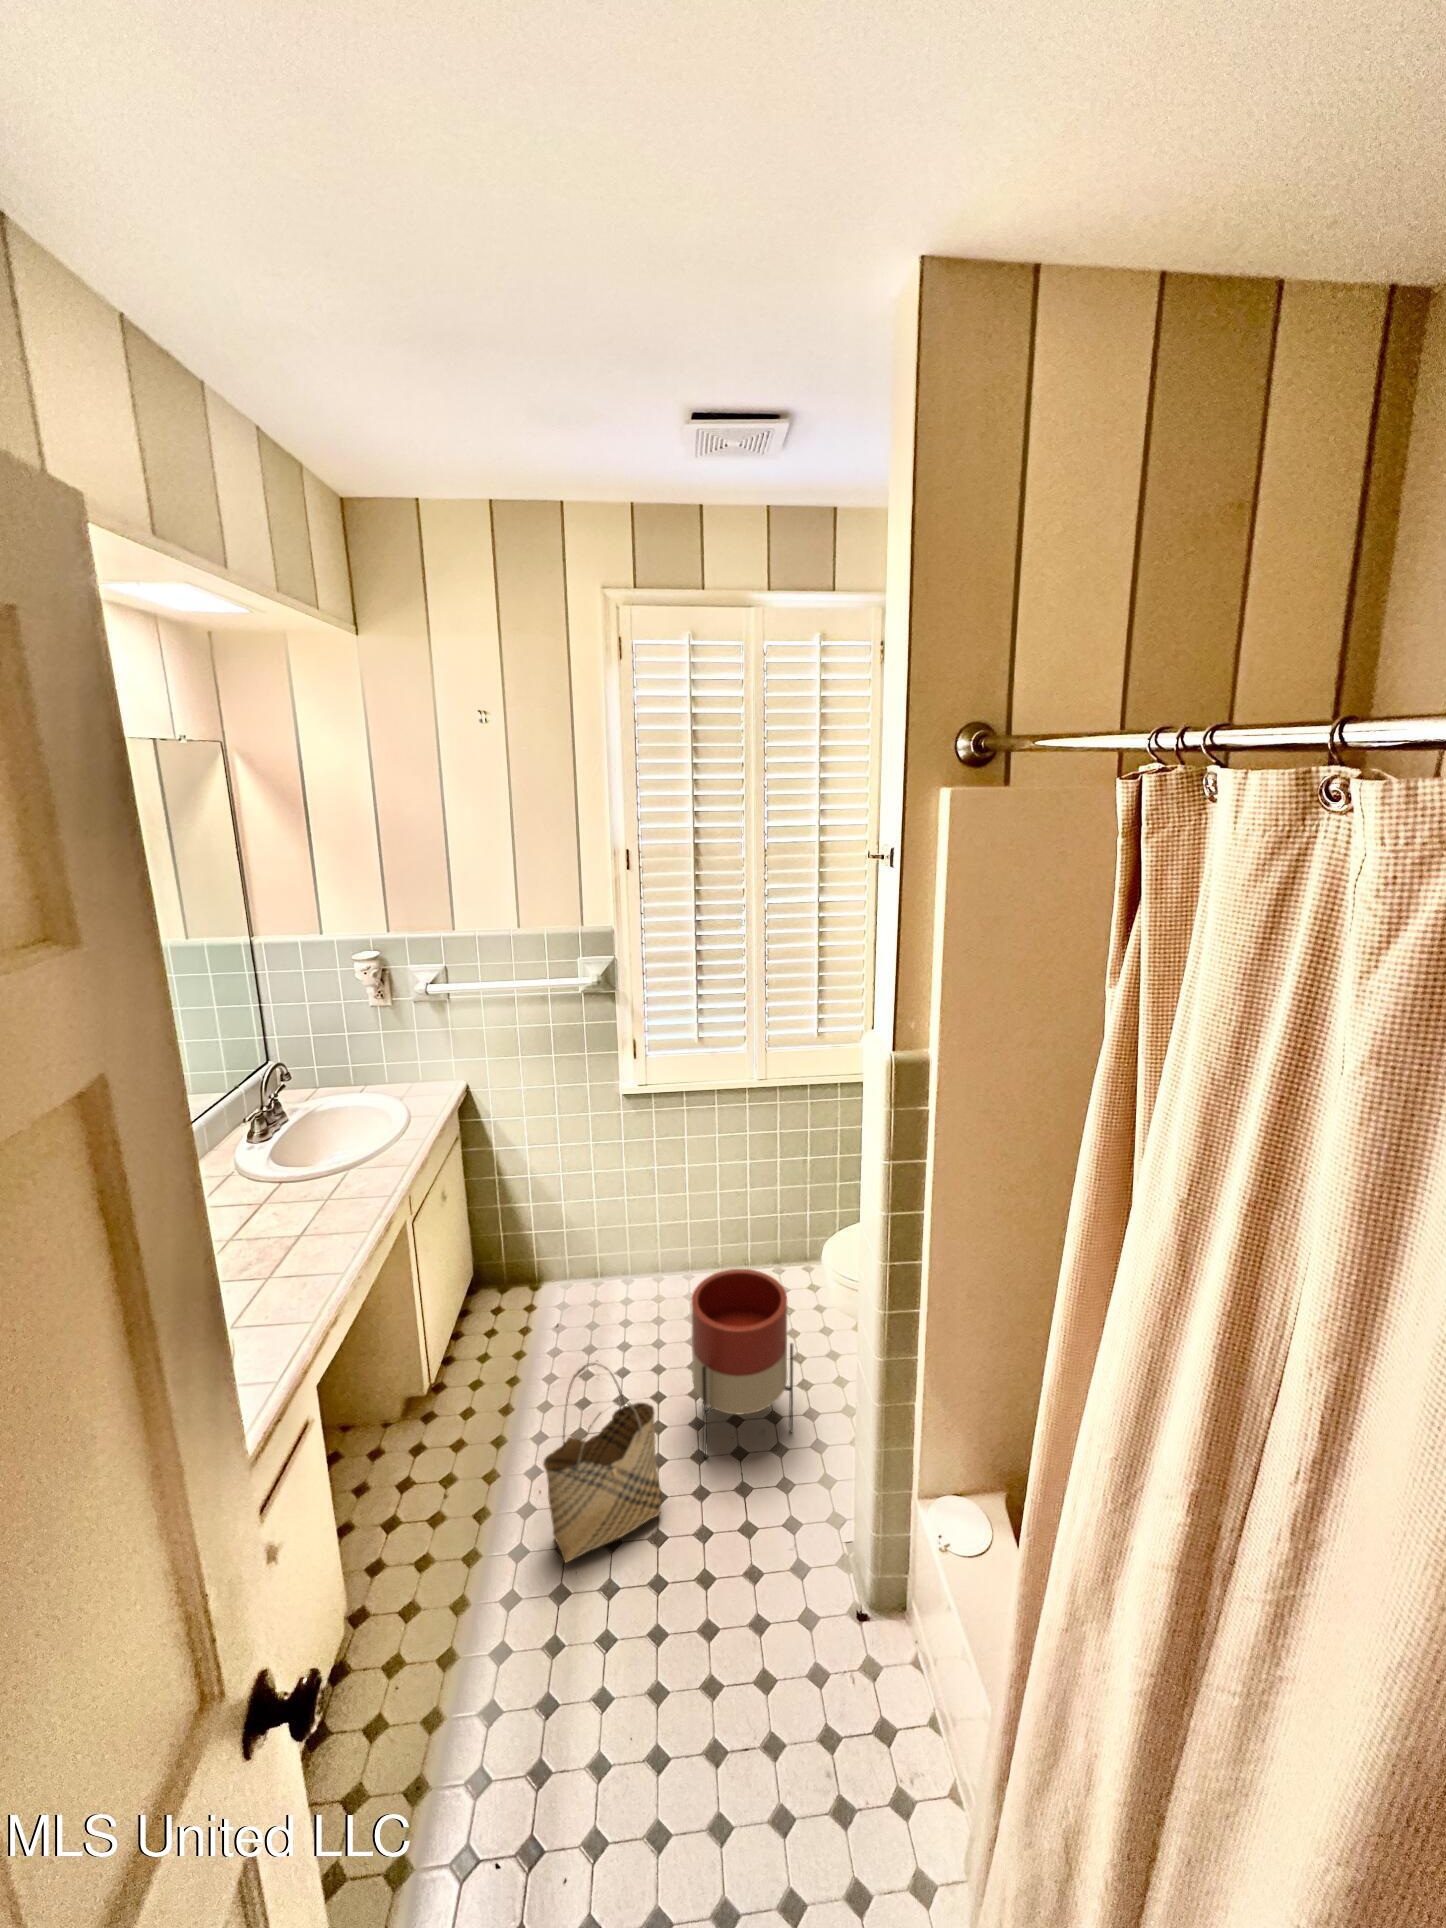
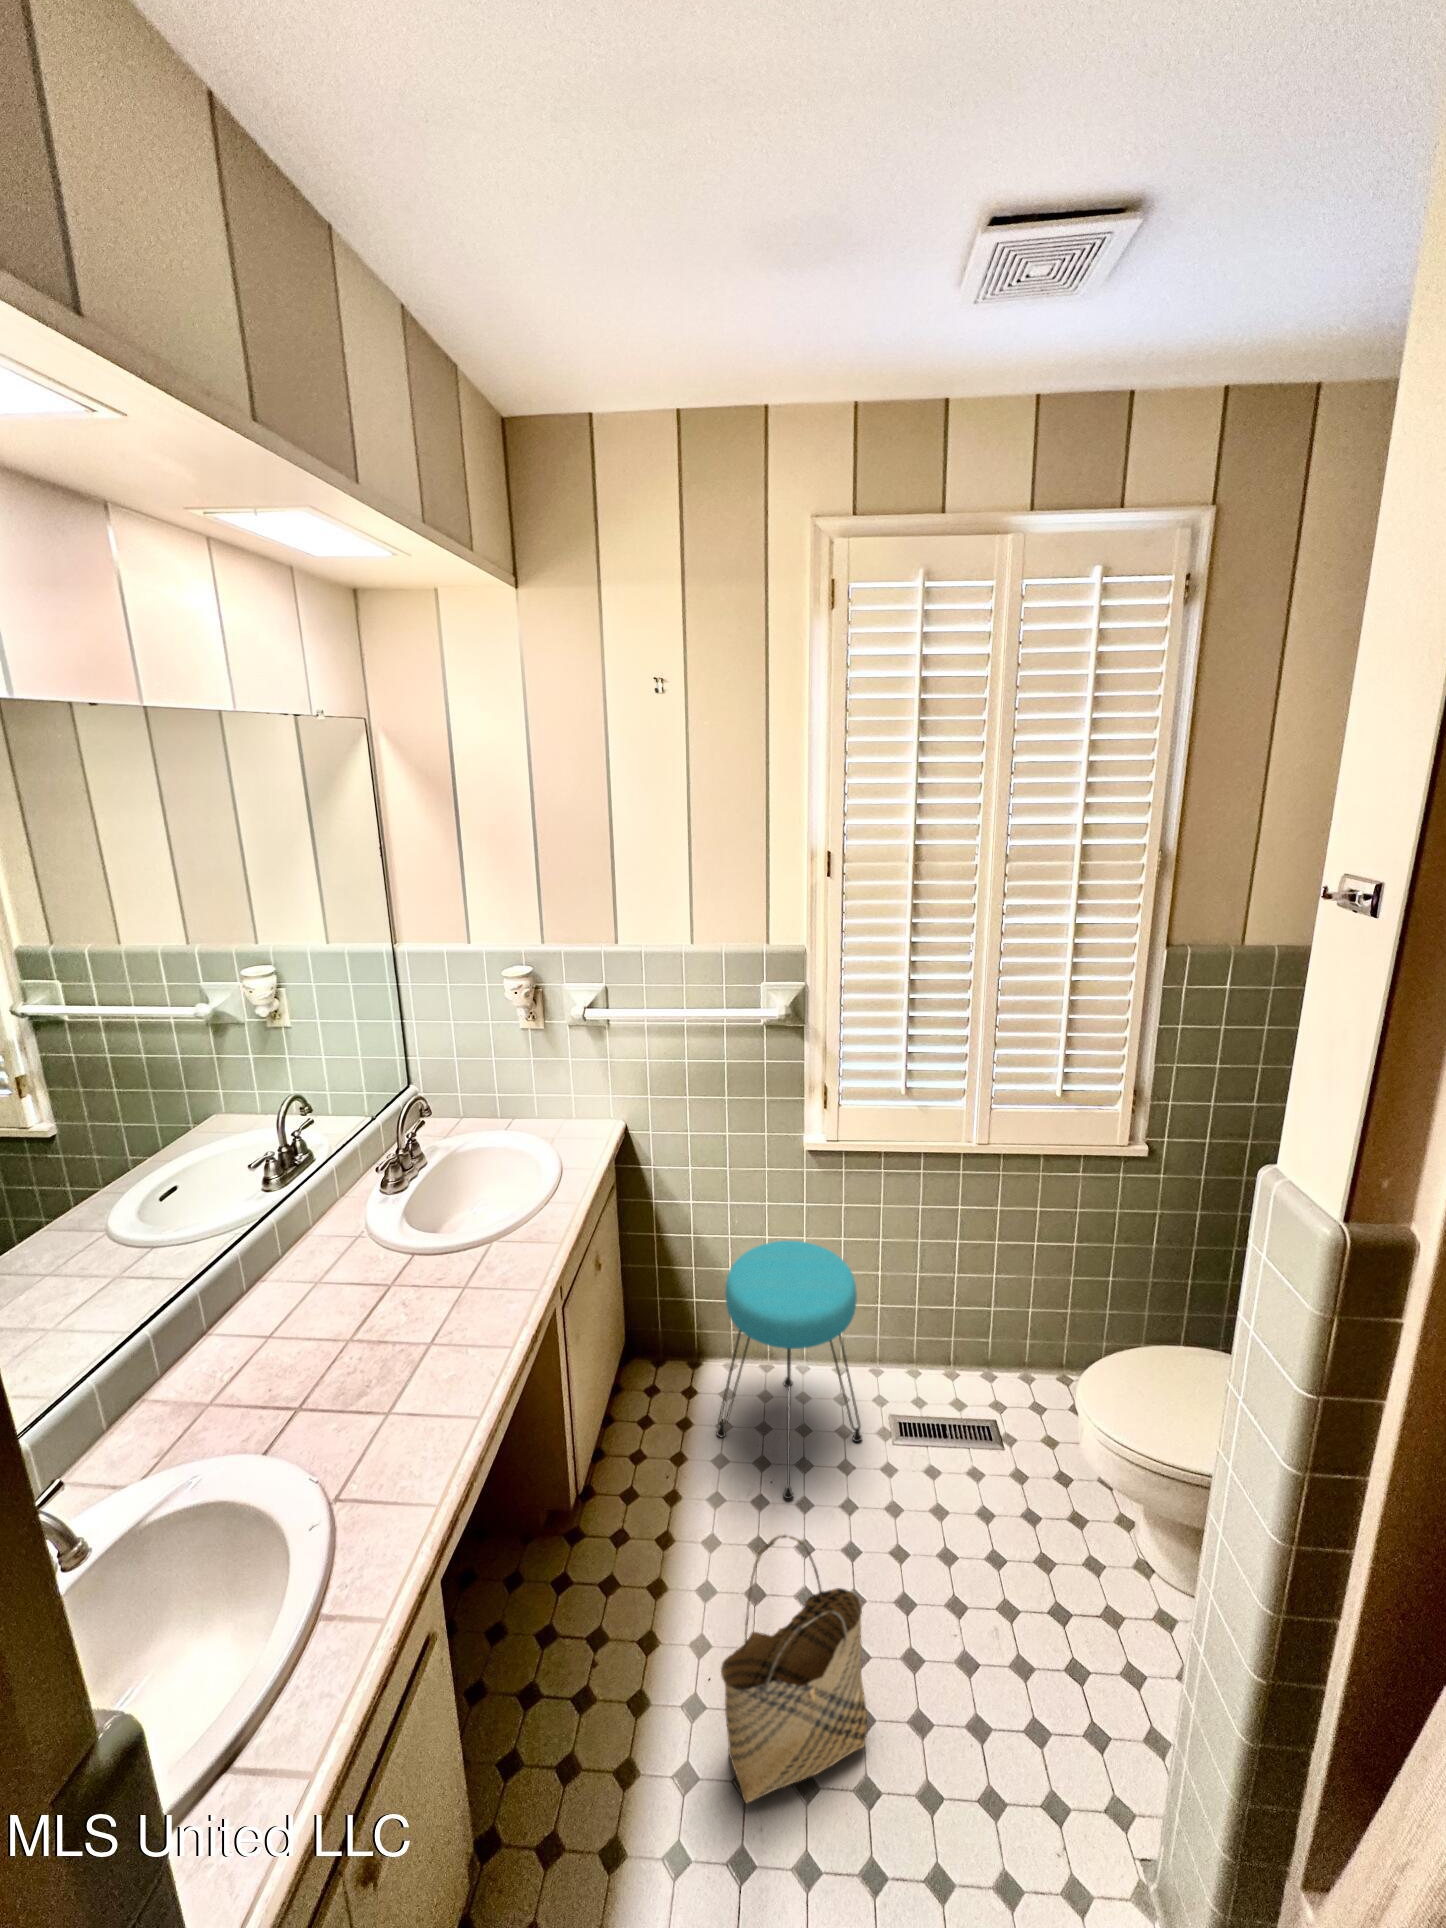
stool: none [552,1169,673,1370] -> present [716,1241,862,1499]
planter: present [691,1269,793,1458] -> none [901,1407,1043,1659]

